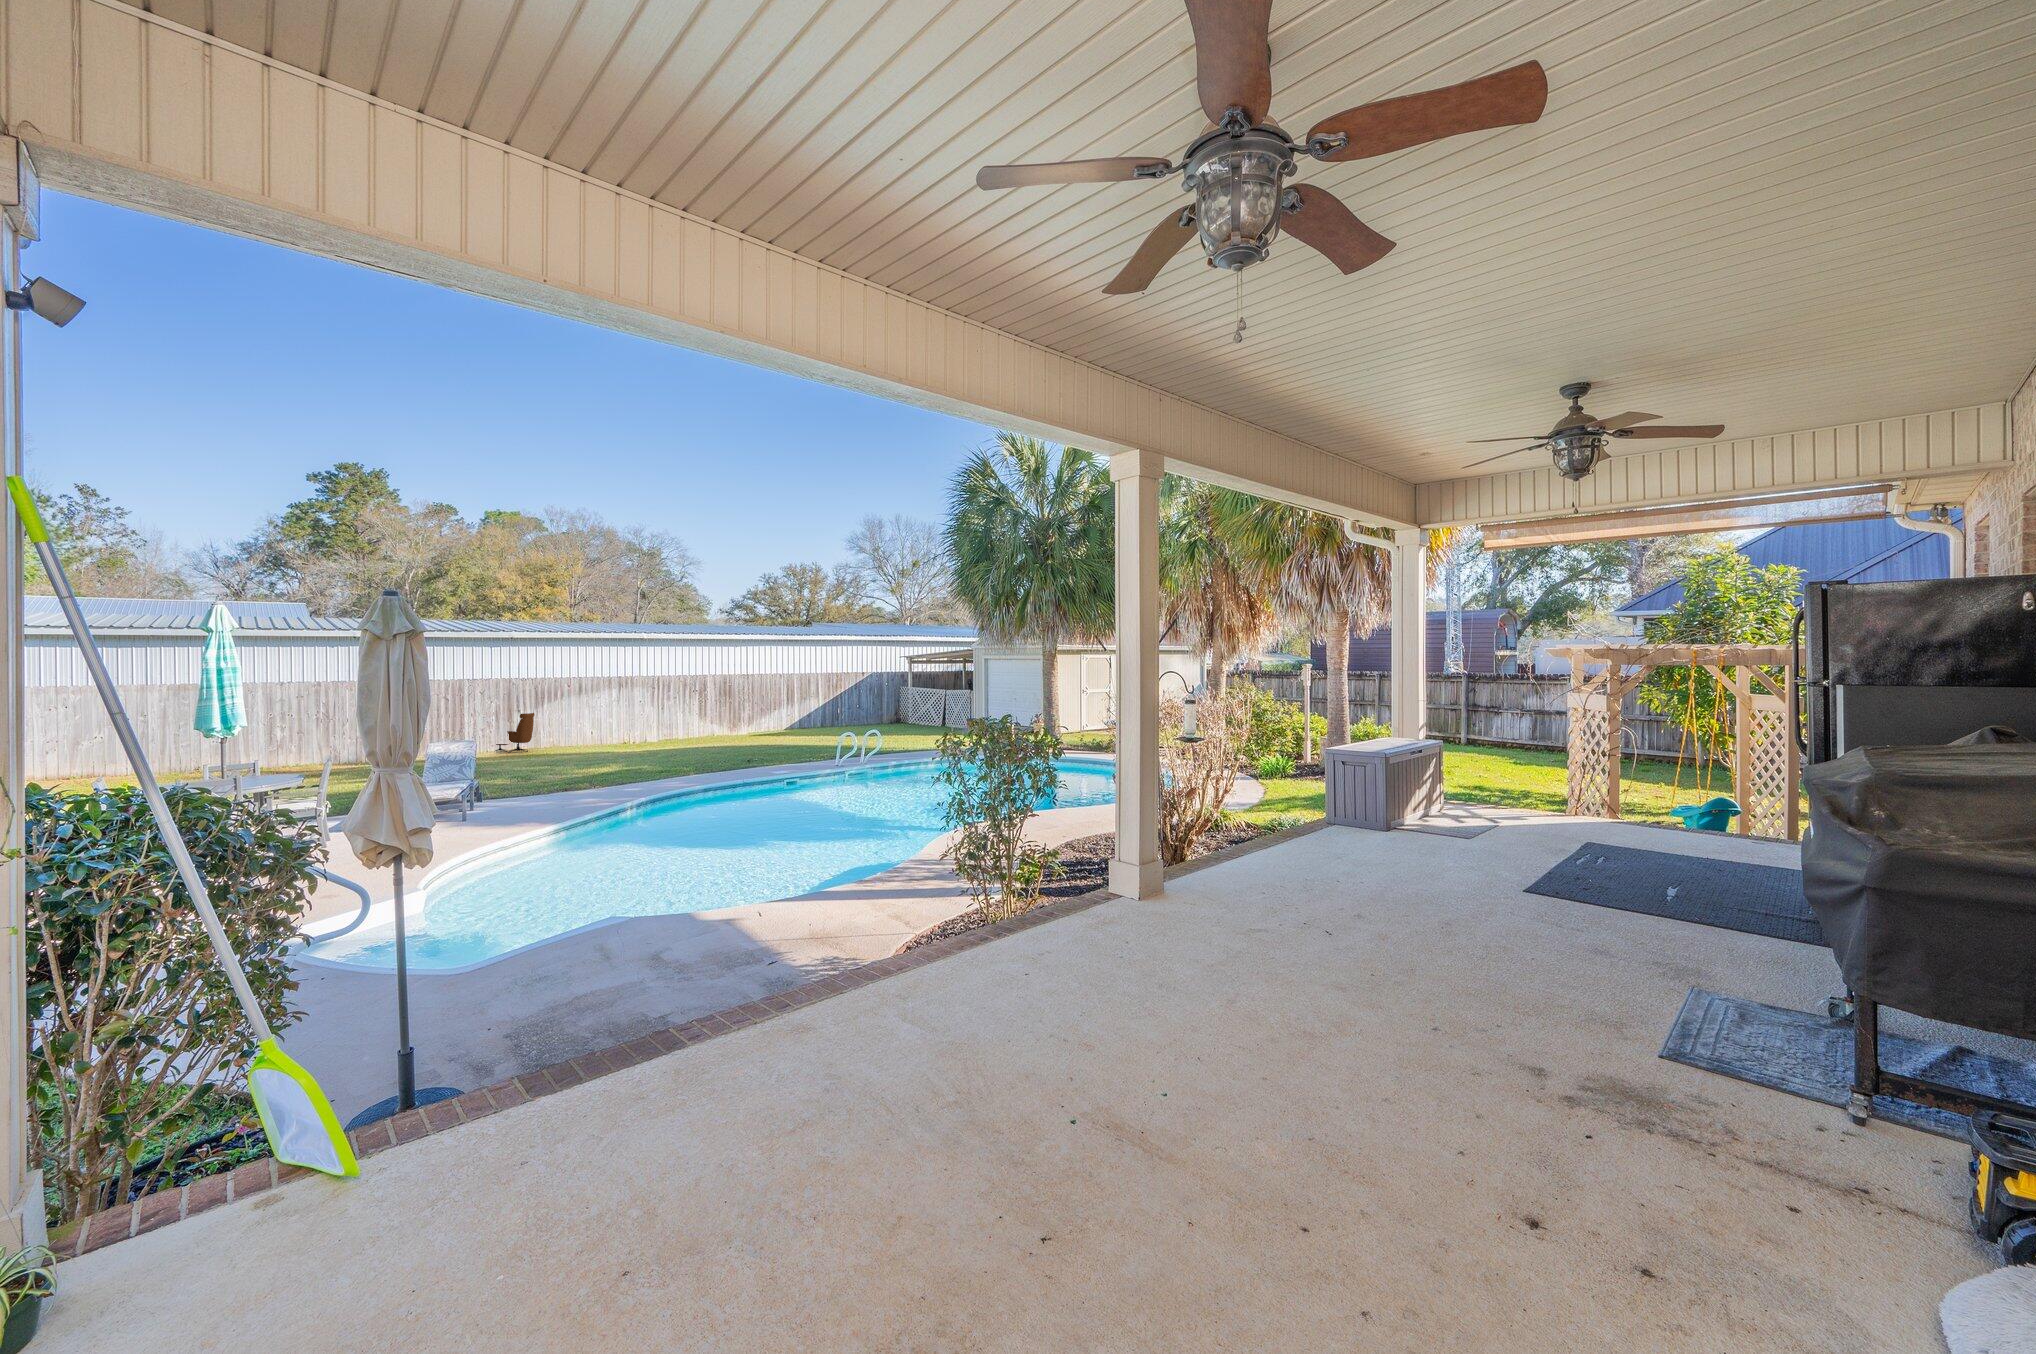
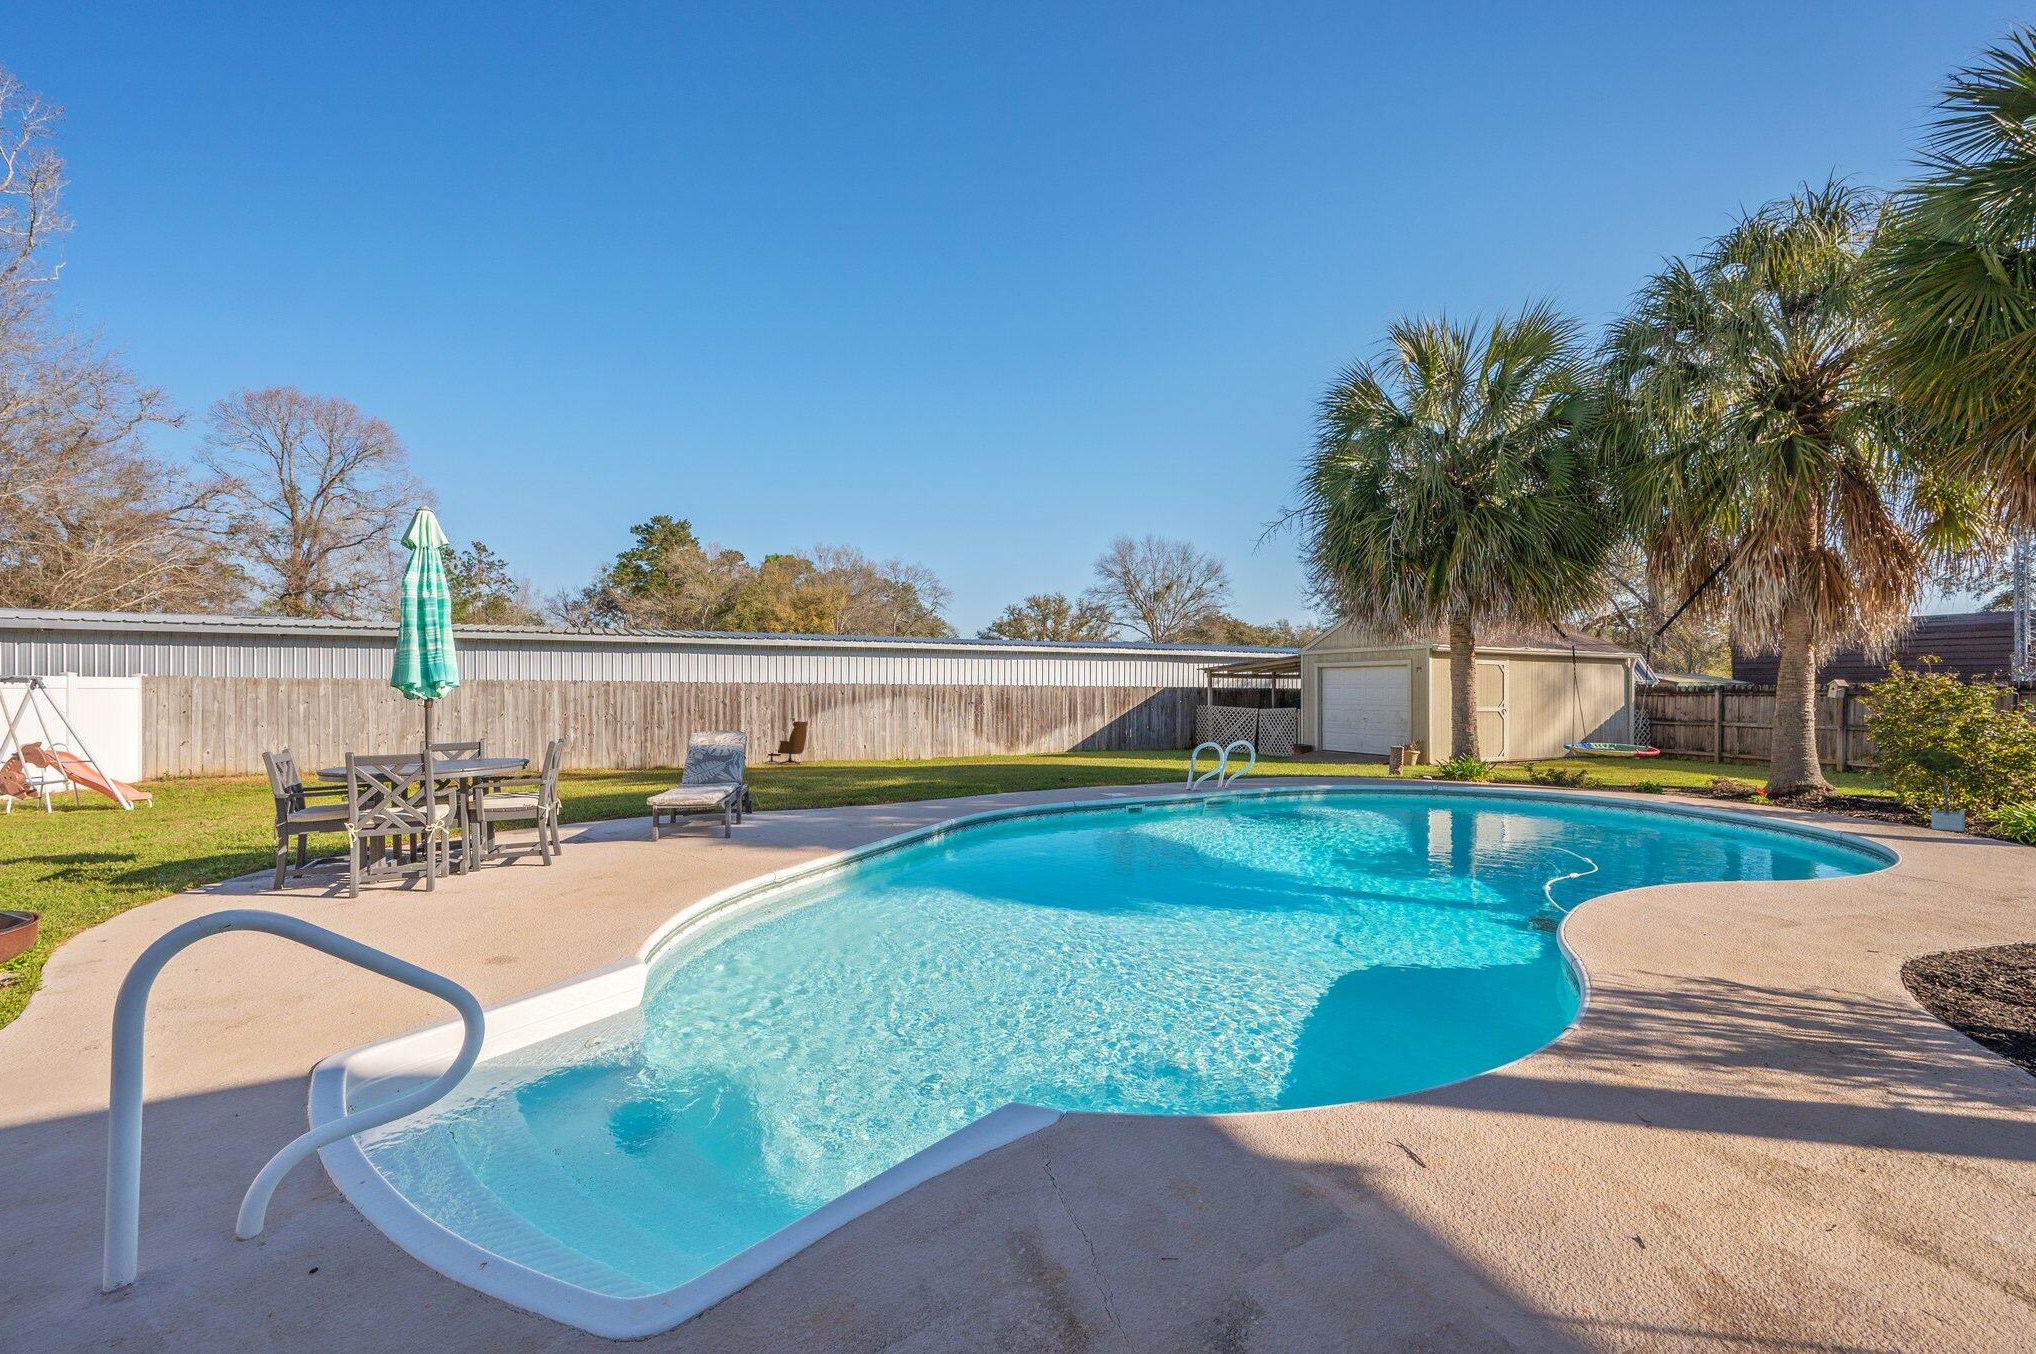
potted tree: none [1279,730,1302,781] -> present [1917,749,1965,831]

